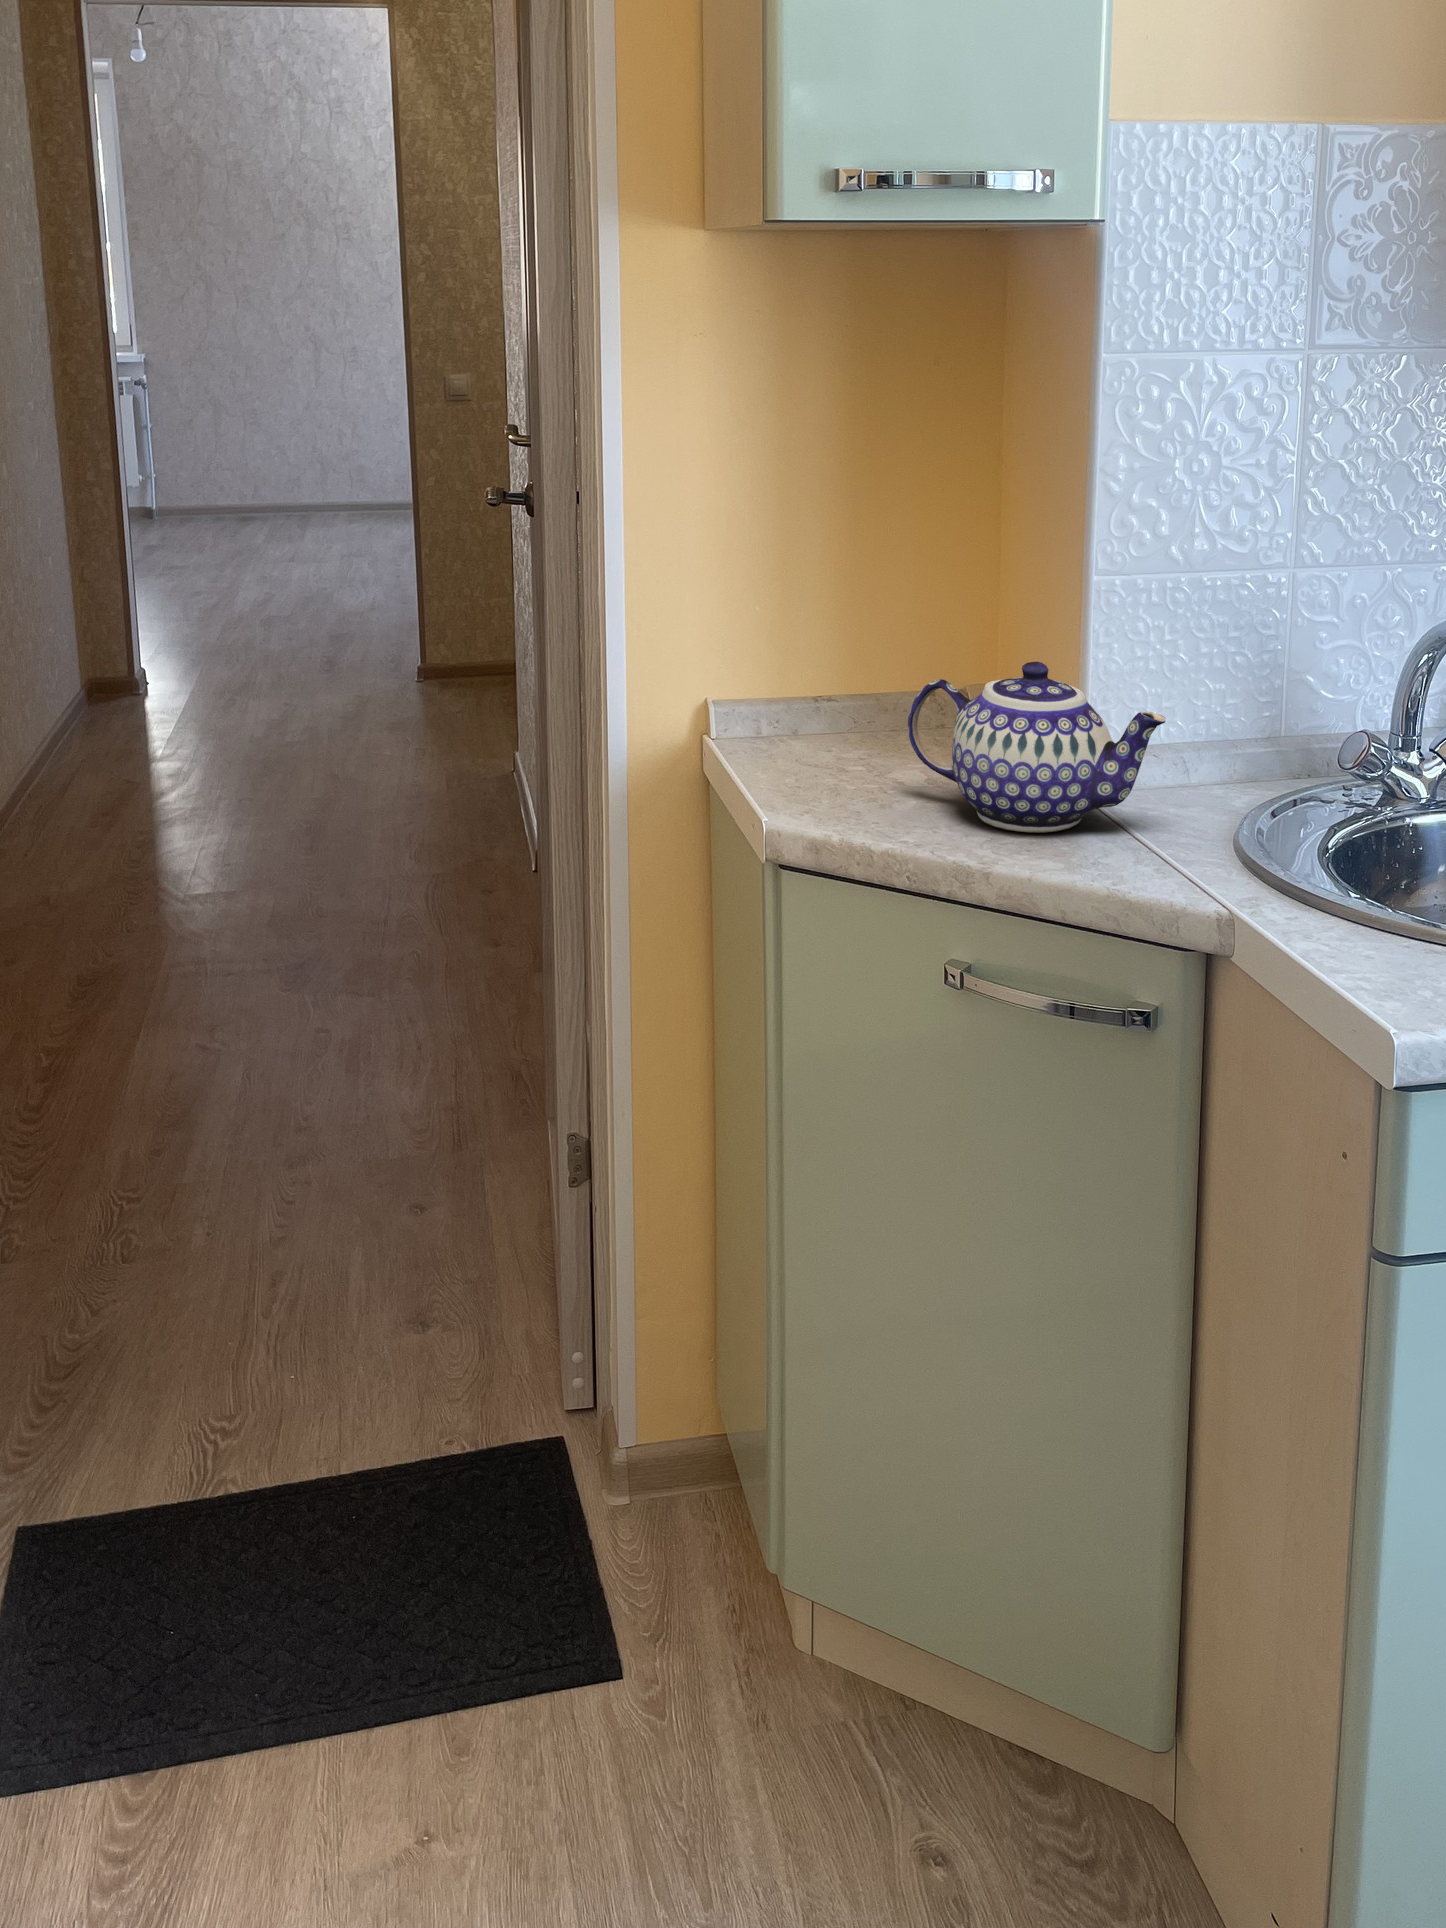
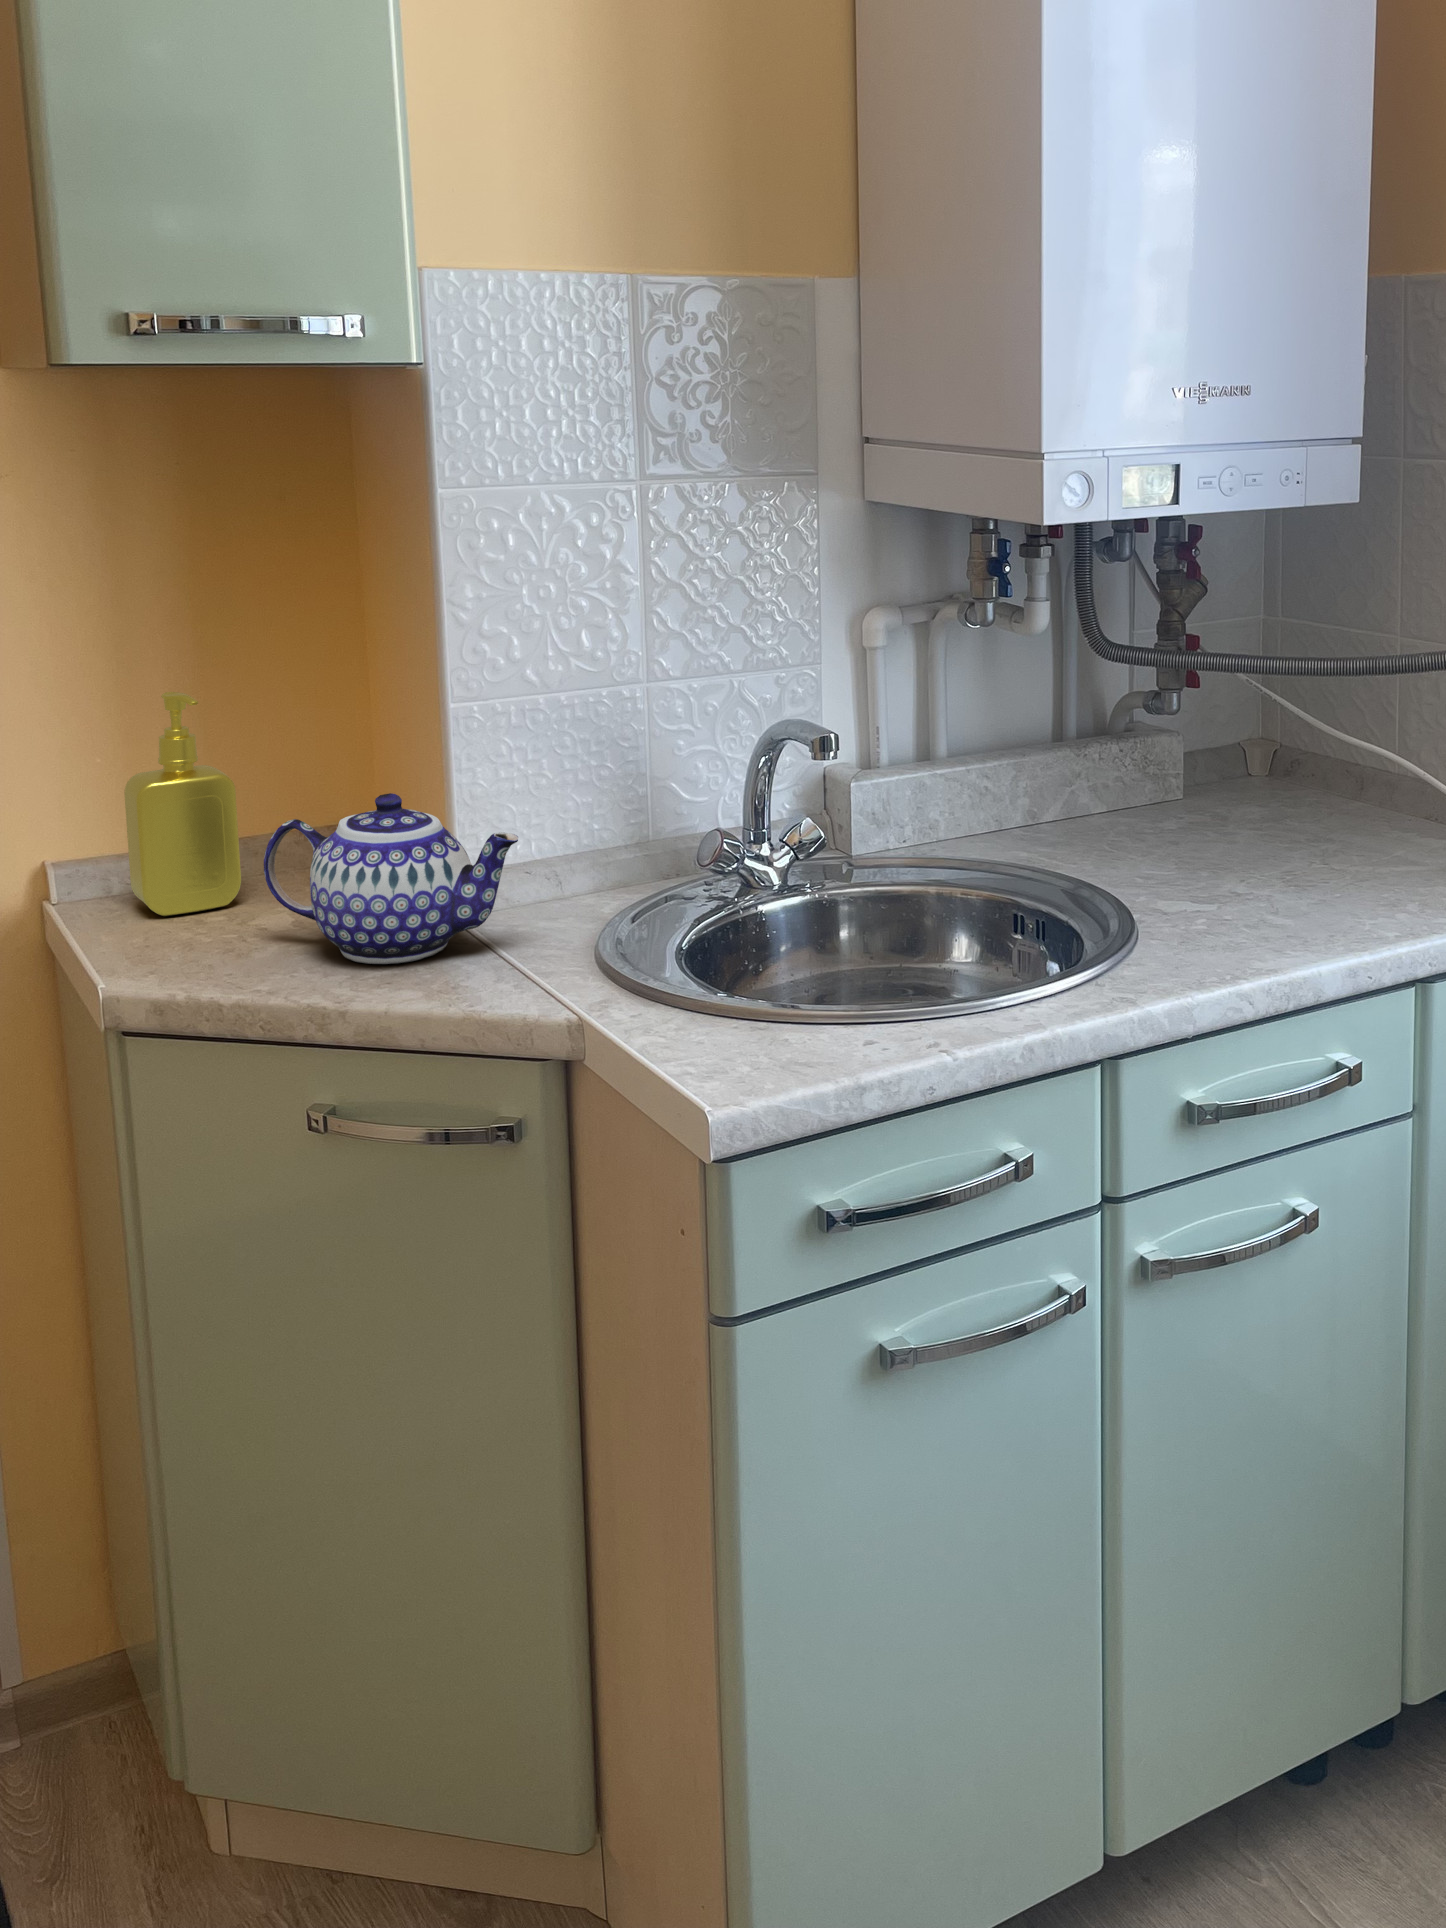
soap dispenser: none [777,546,878,761] -> present [124,692,241,916]

